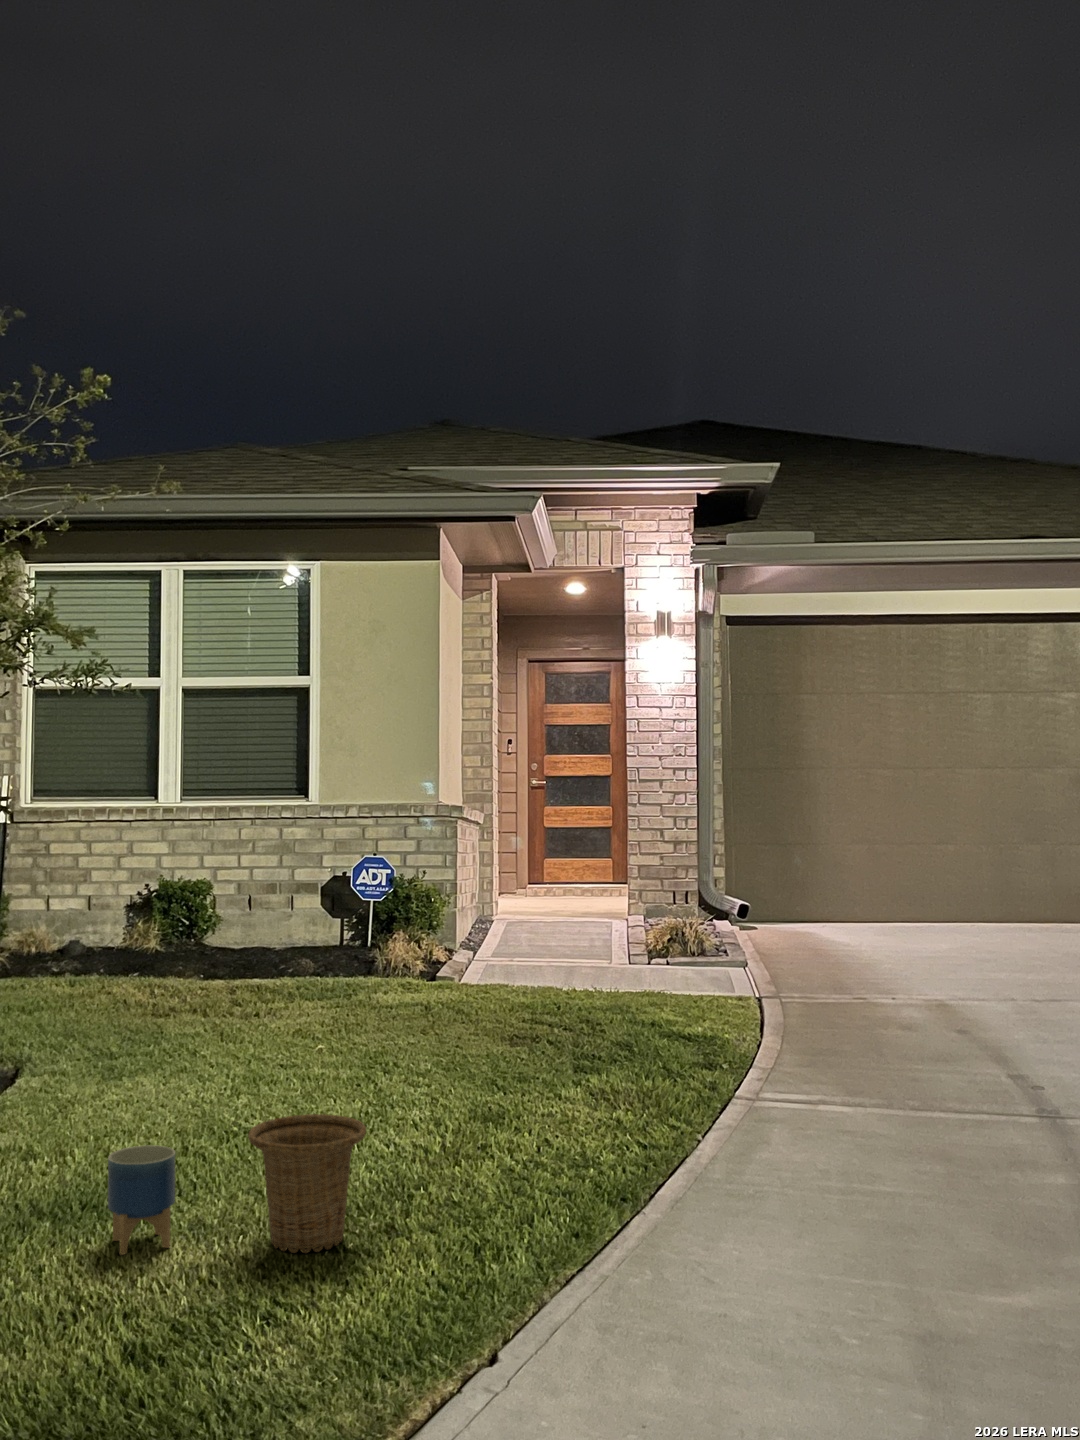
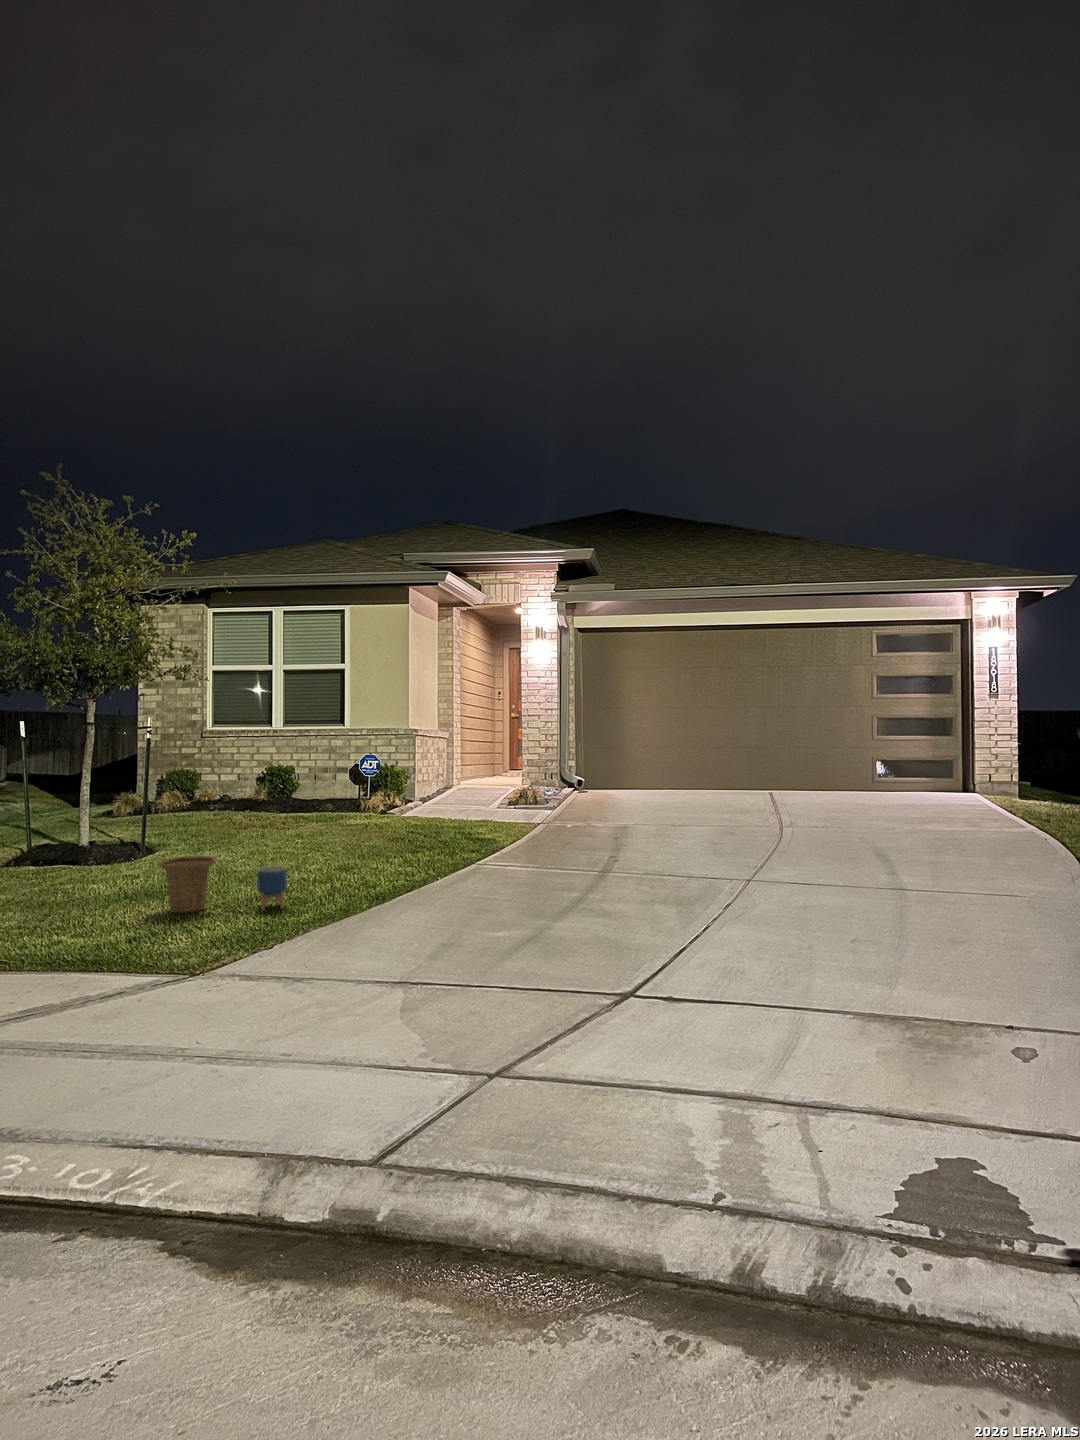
planter: present [108,1145,175,1255] -> present [257,866,287,910]

